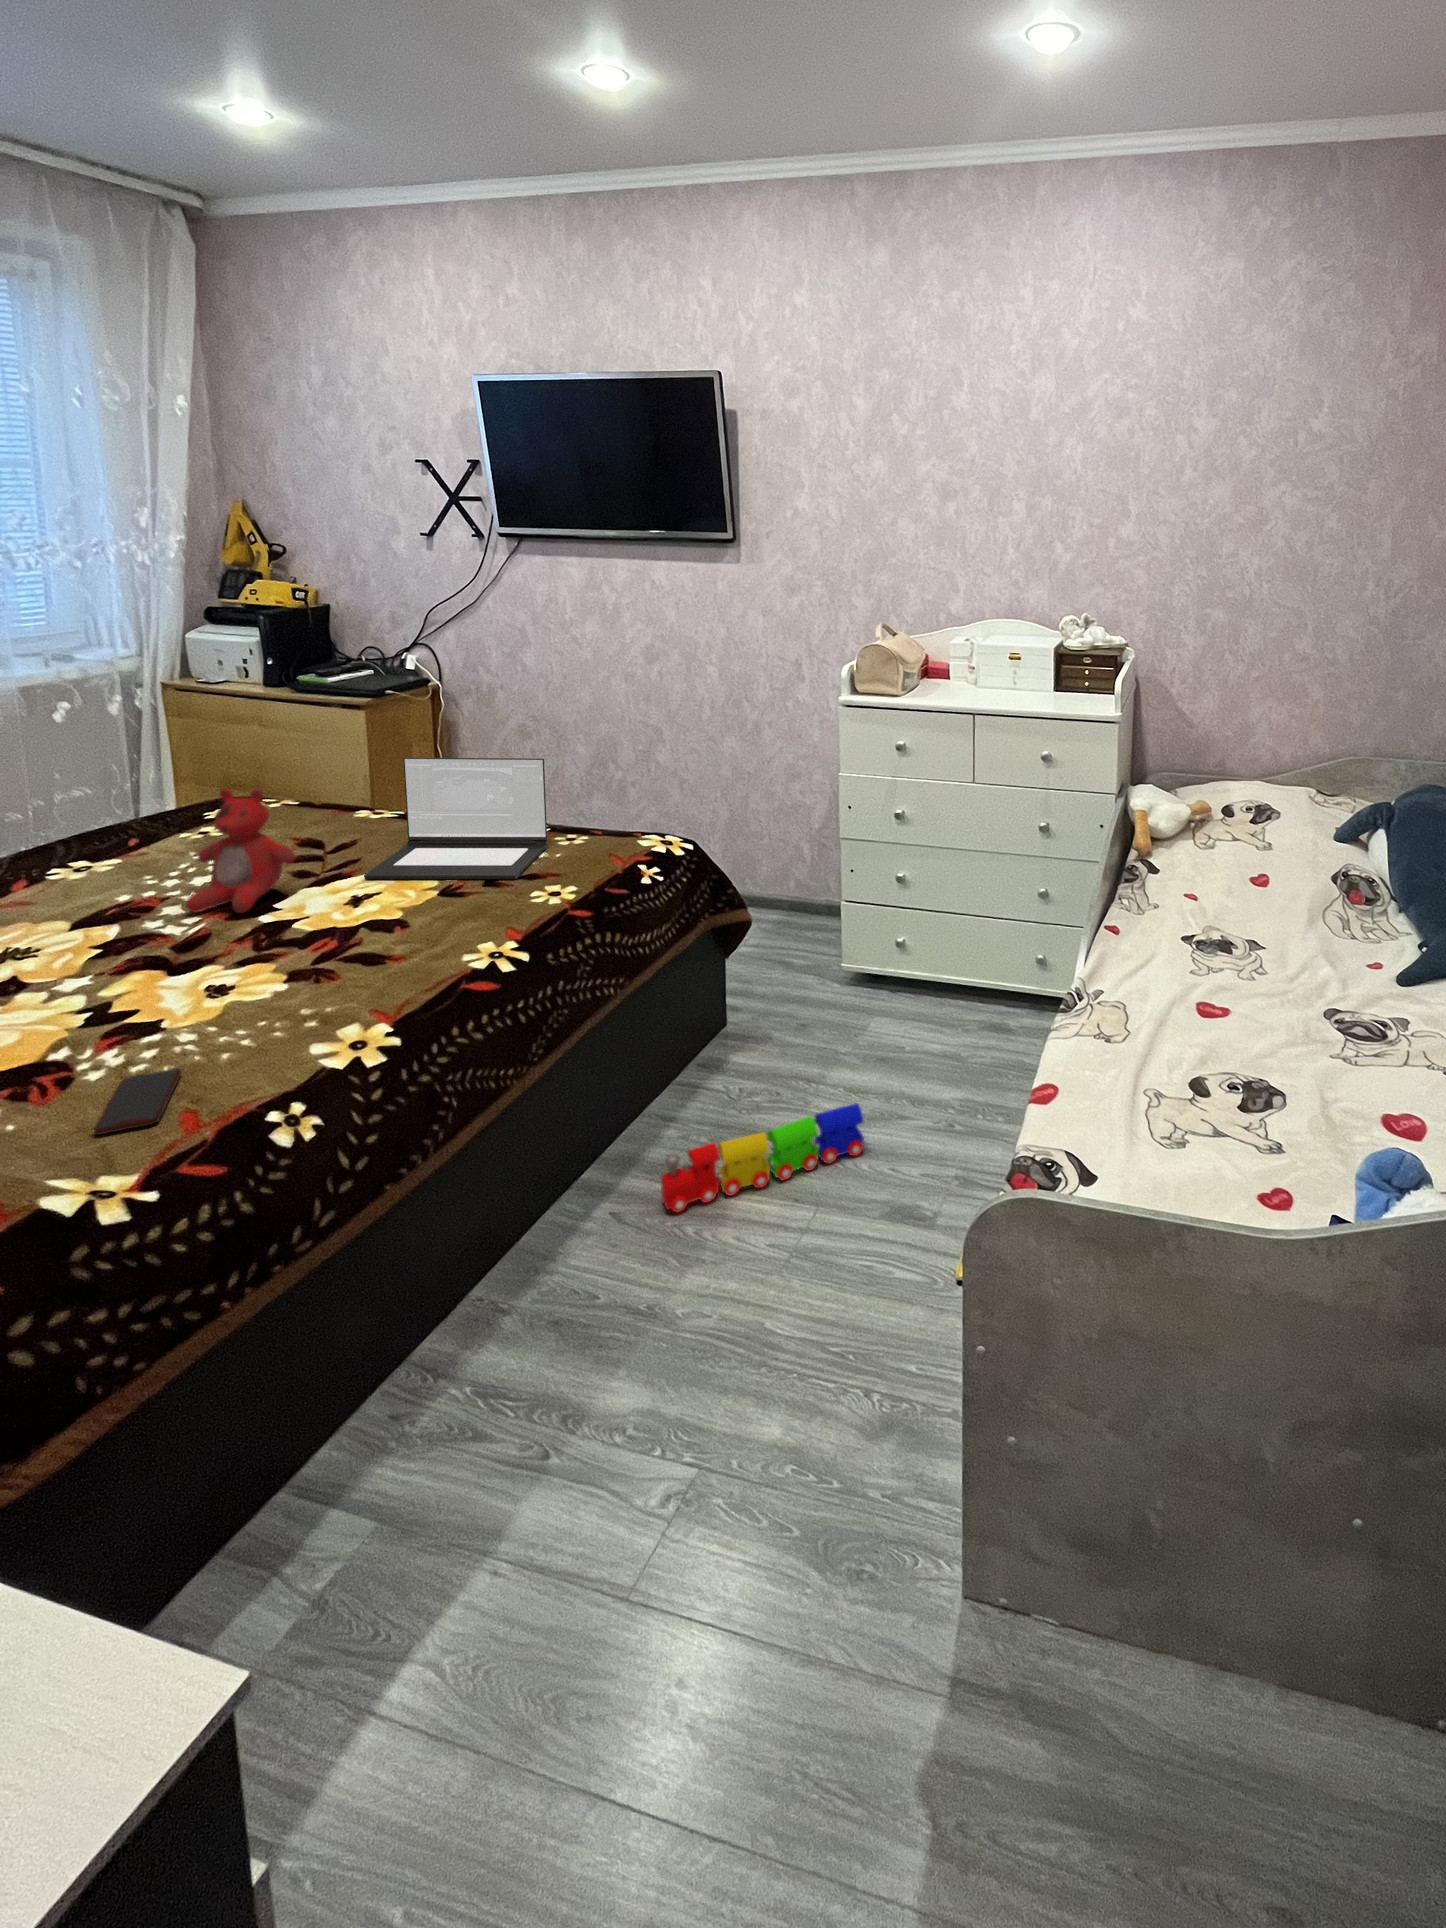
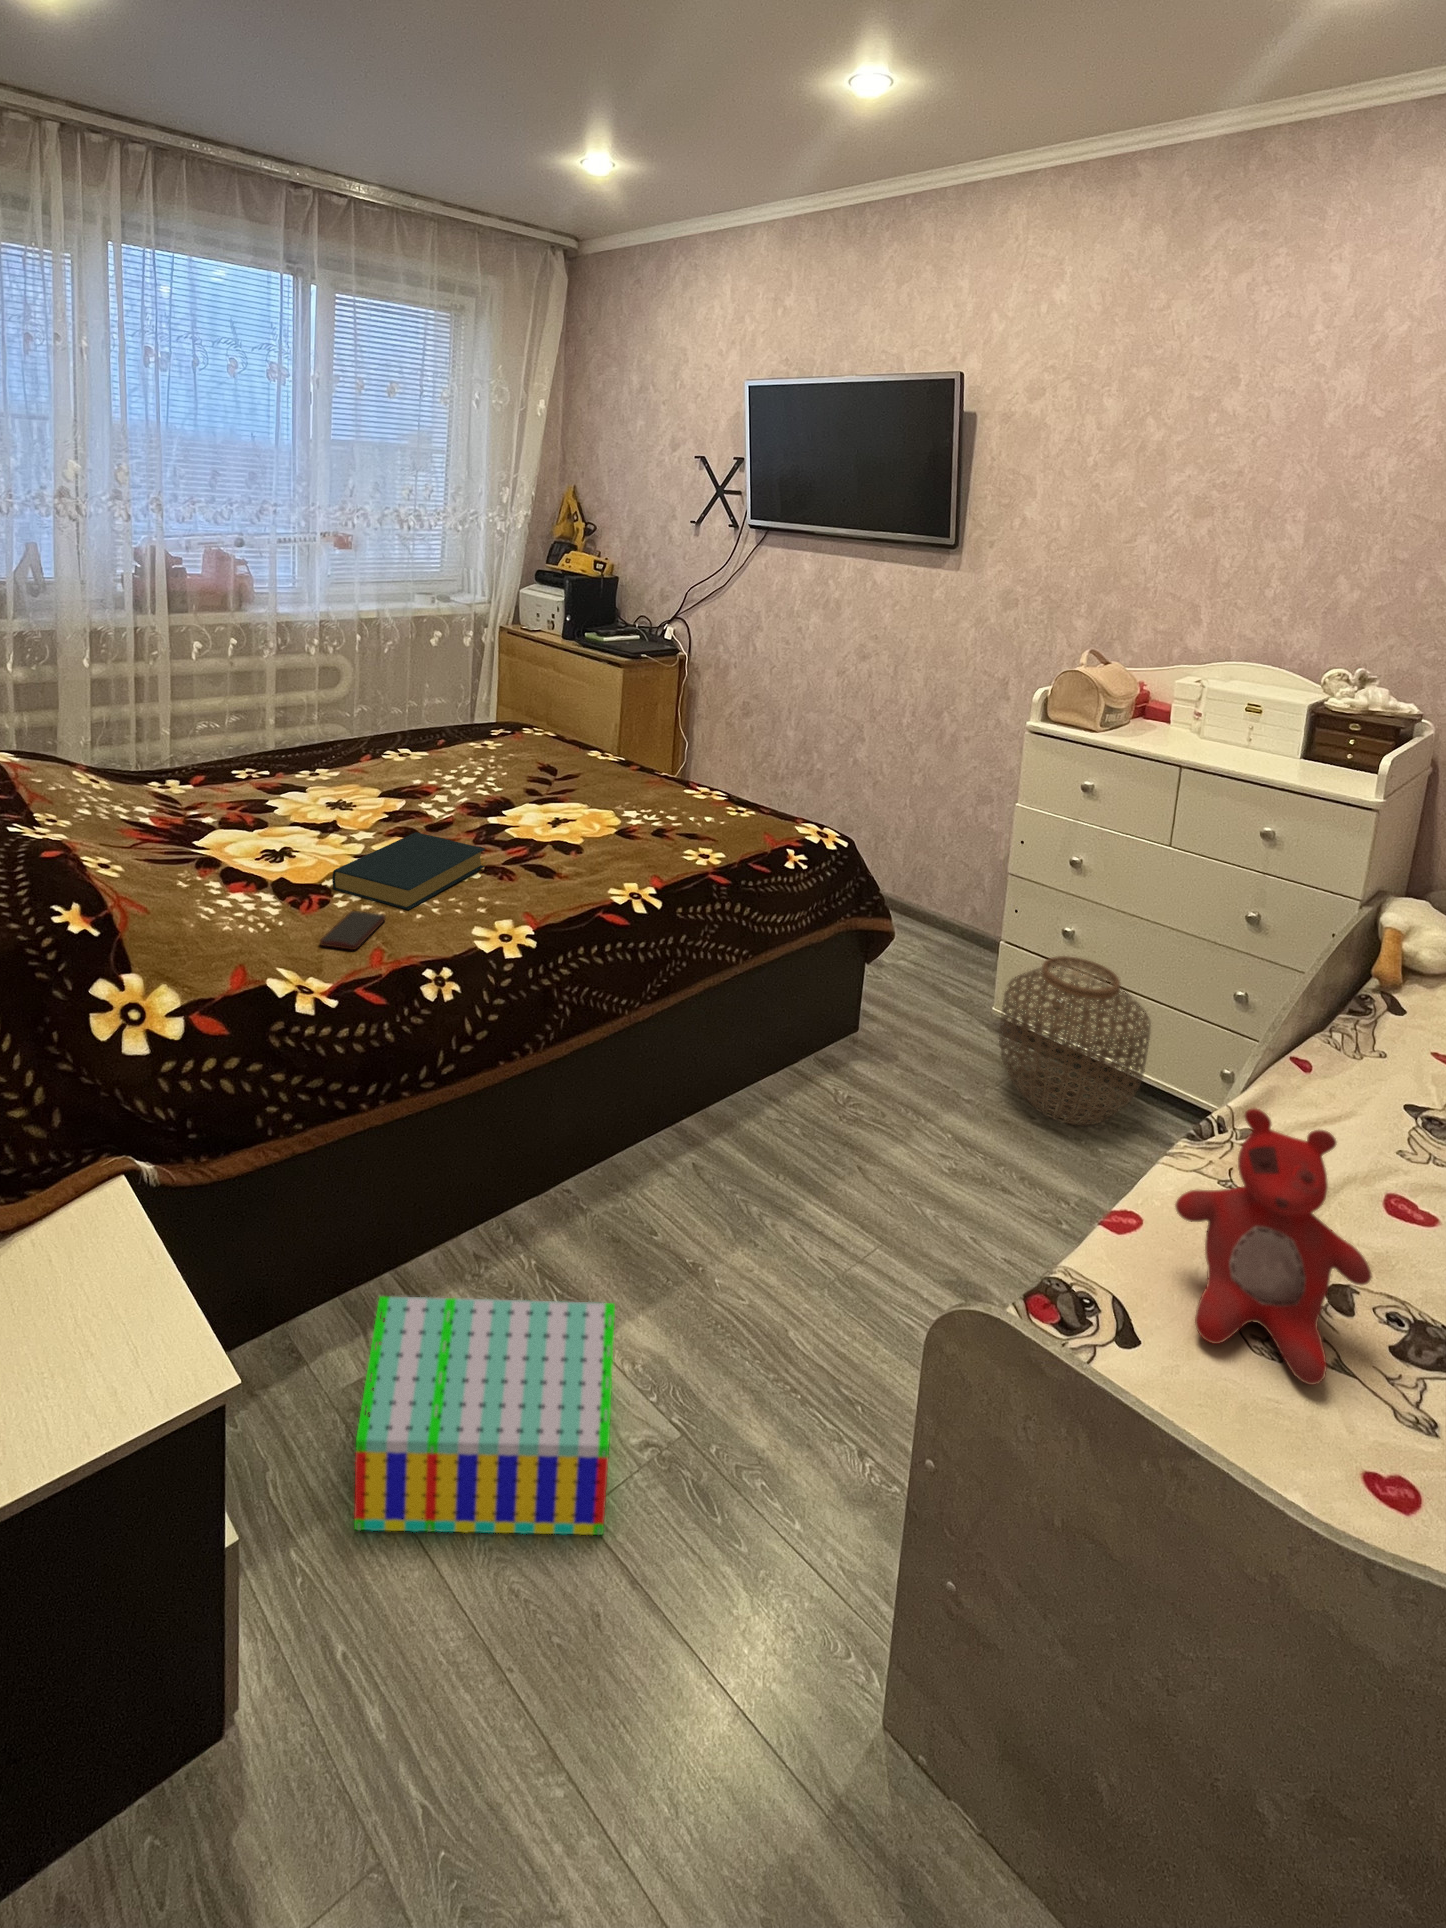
laptop: present [364,758,548,879] -> none [569,711,724,836]
stuffed bear: present [186,789,295,913] -> present [1175,1109,1371,1385]
woven basket: none [858,896,979,1042] -> present [999,956,1150,1125]
hardback book: none [68,952,290,1061] -> present [332,832,485,910]
toy train: present [661,1103,864,1212] -> none [741,1132,956,1211]
toy house: none [327,1375,654,1797] -> present [354,1296,615,1535]

